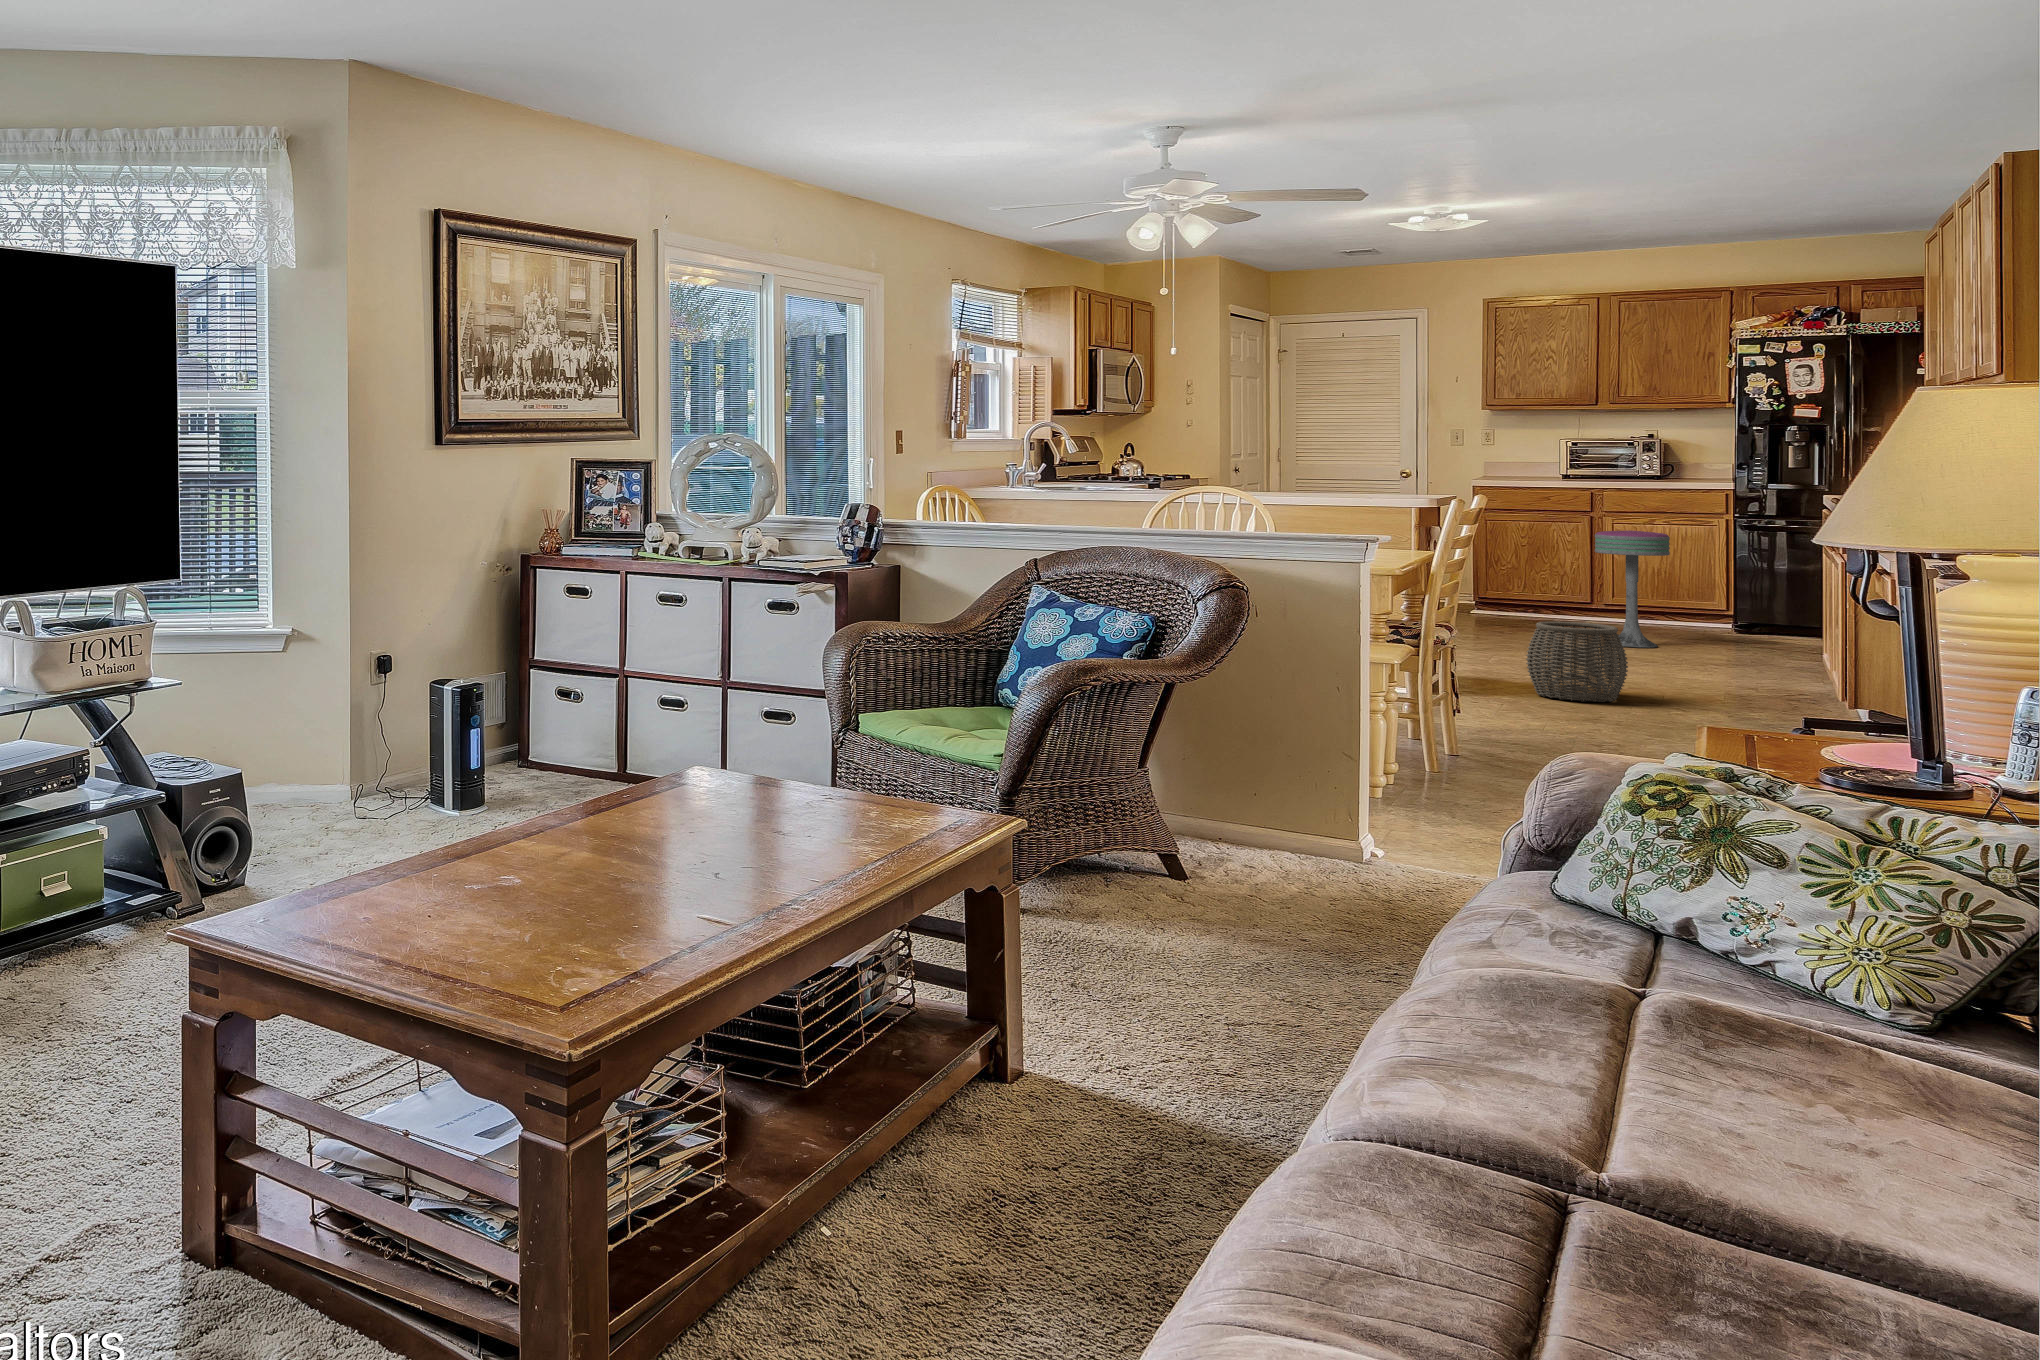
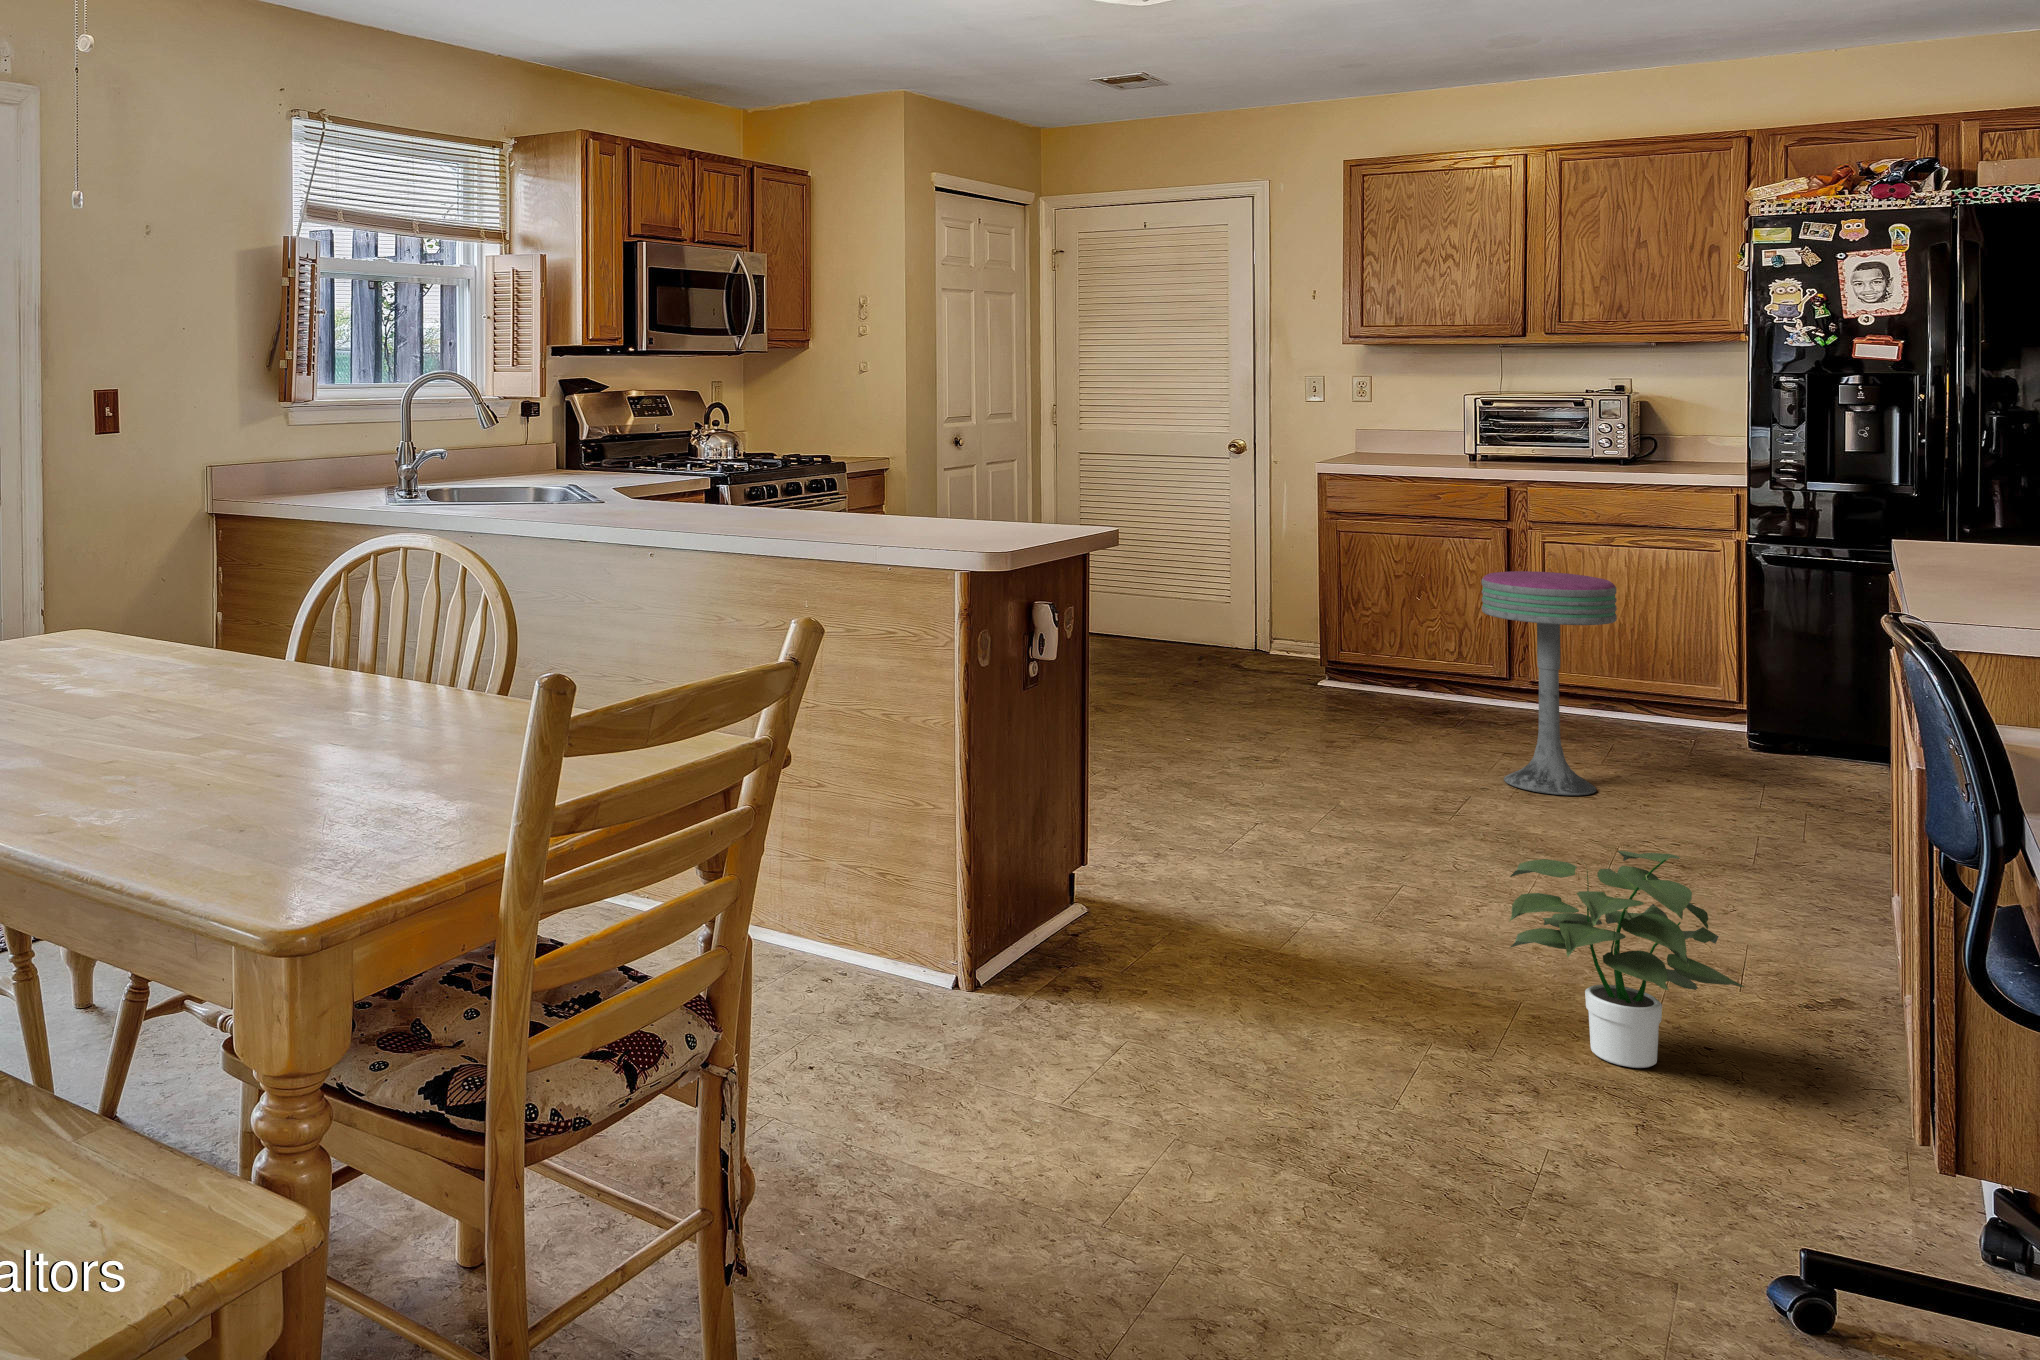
potted plant: none [1655,616,1759,702] -> present [1509,851,1745,1068]
woven basket: present [1526,621,1628,702] -> none [1210,849,1432,1072]

